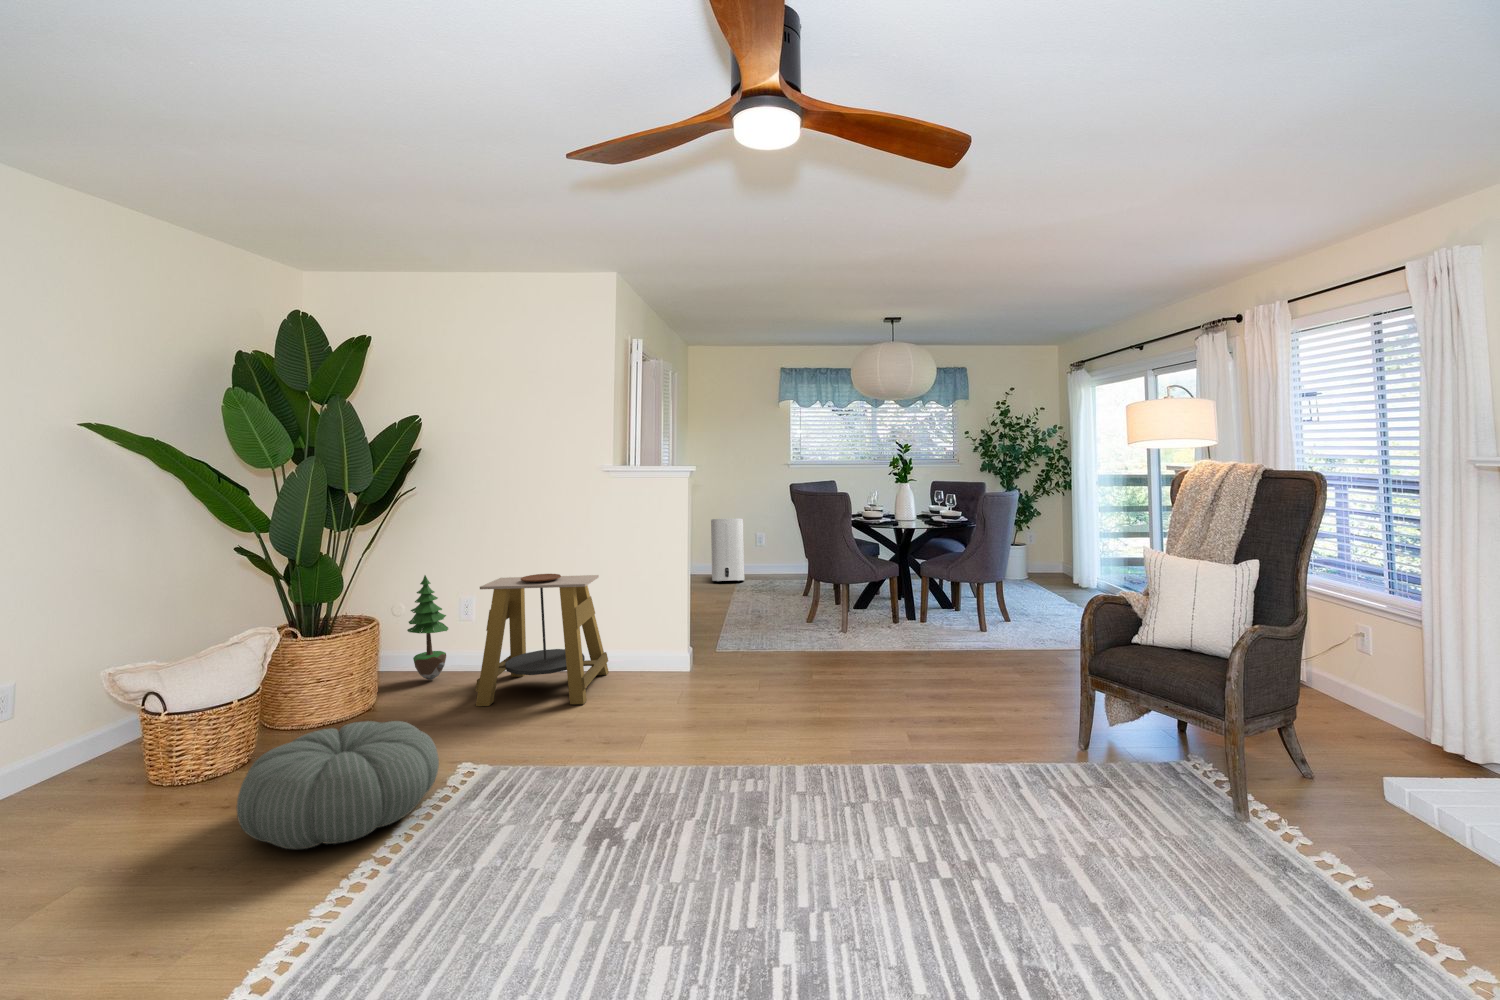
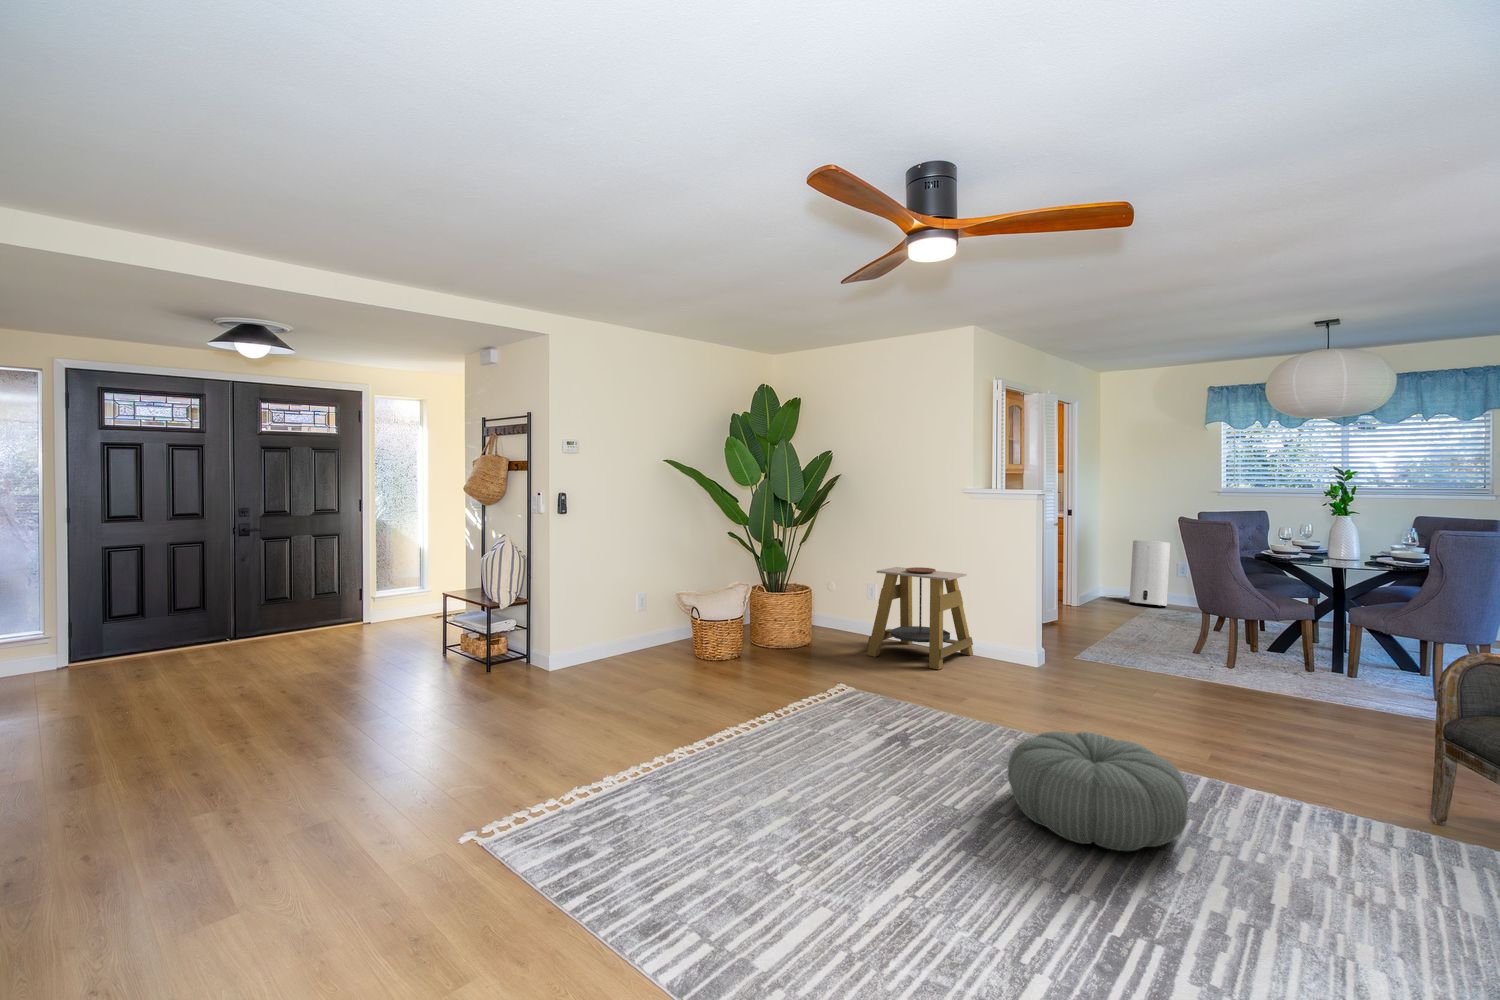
potted tree: present [407,575,448,680] -> none [835,558,862,634]
pouf: present [237,721,439,849] -> present [1008,731,1188,851]

